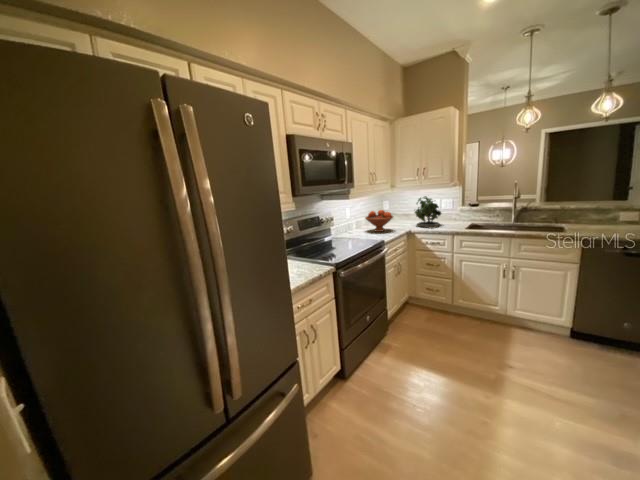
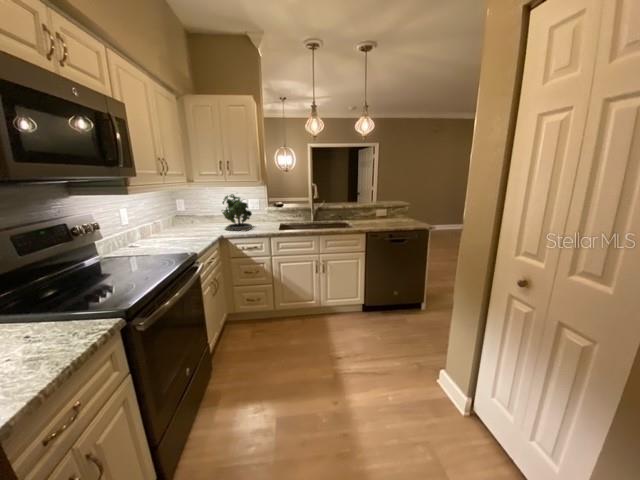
fruit bowl: present [366,210,393,232] -> none [156,211,199,241]

